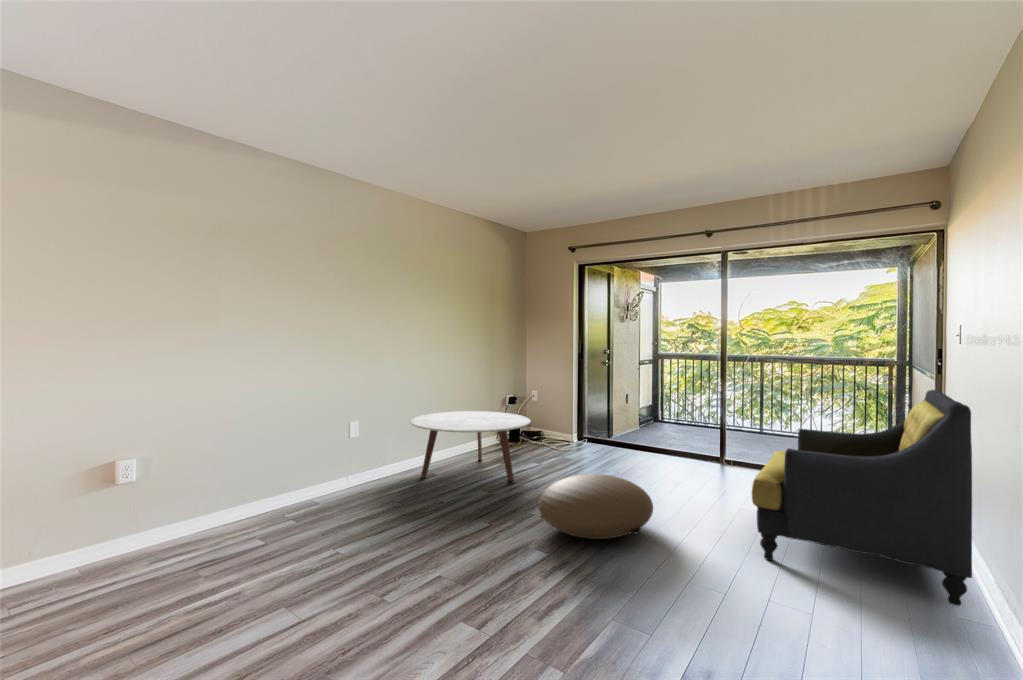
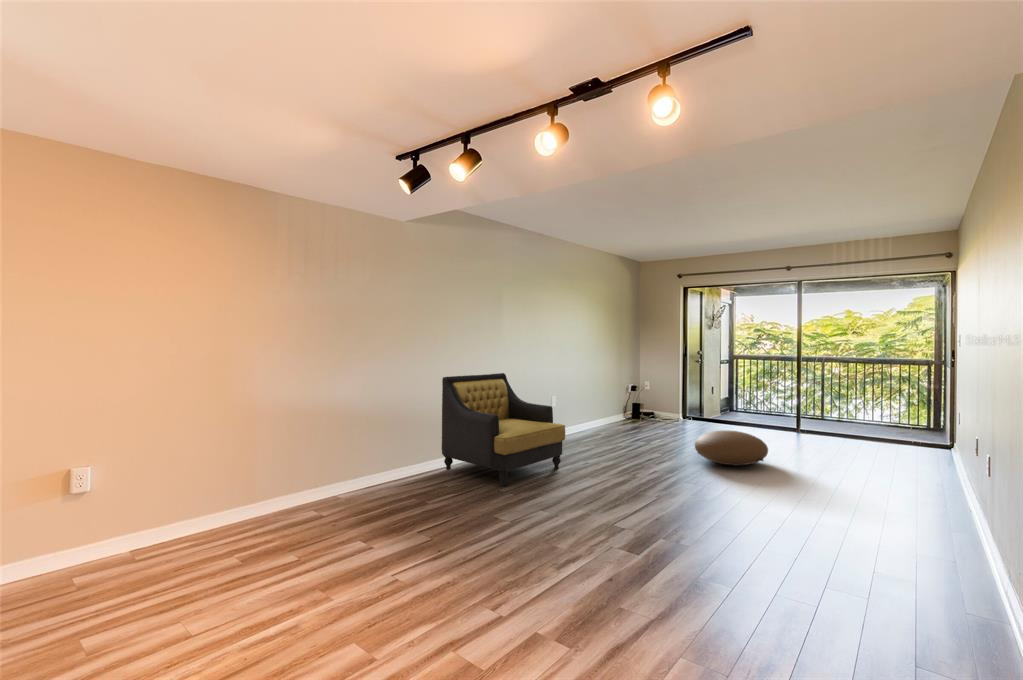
armchair: present [752,390,972,606] -> present [442,373,565,486]
coffee table: present [411,411,531,481] -> none [582,395,665,440]

